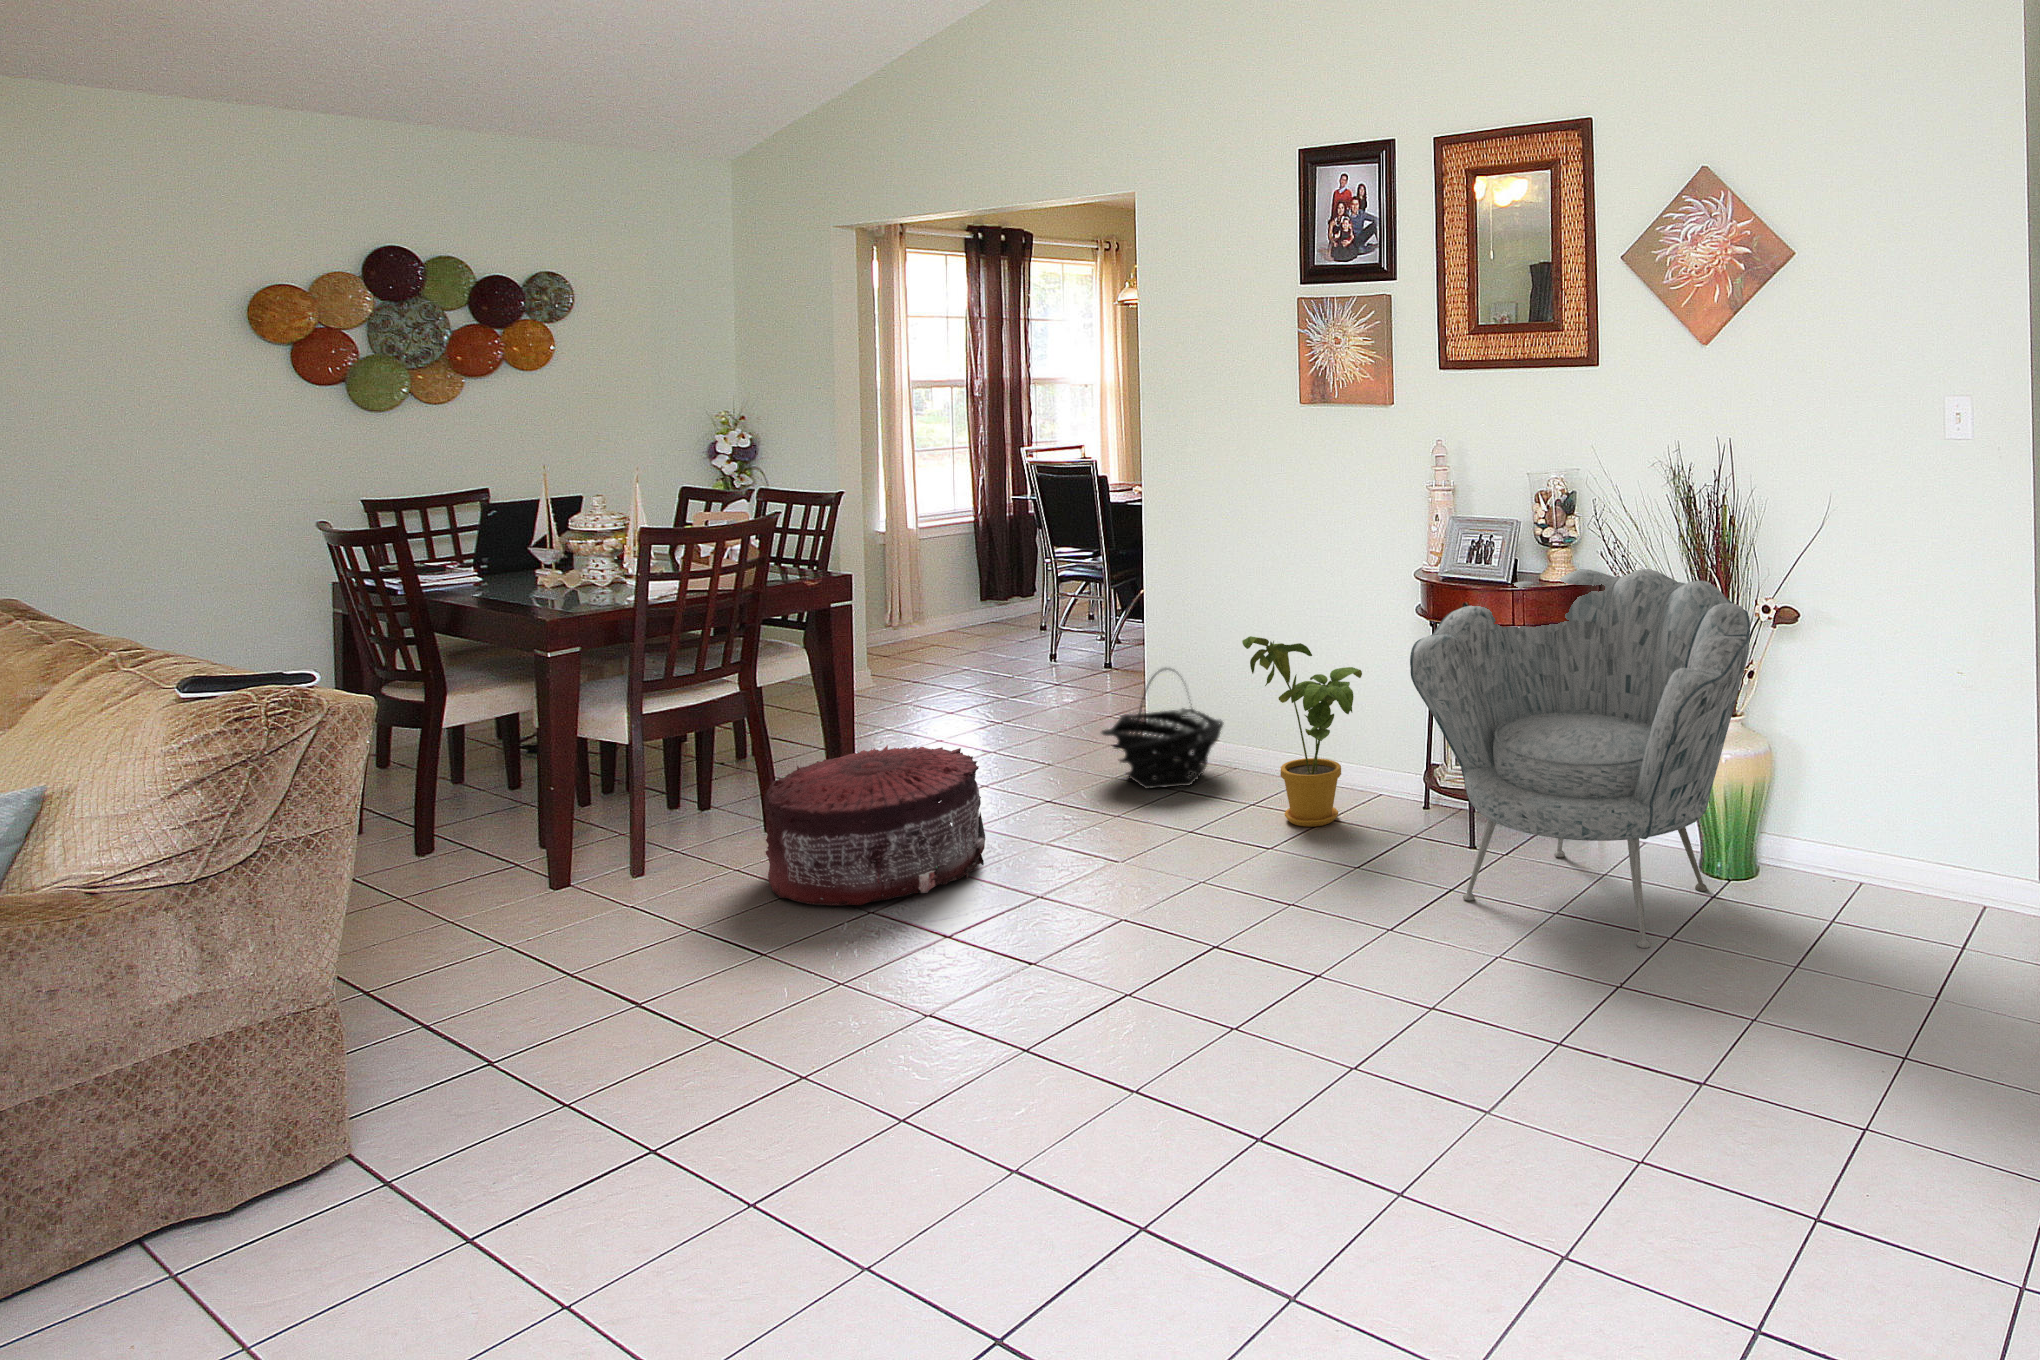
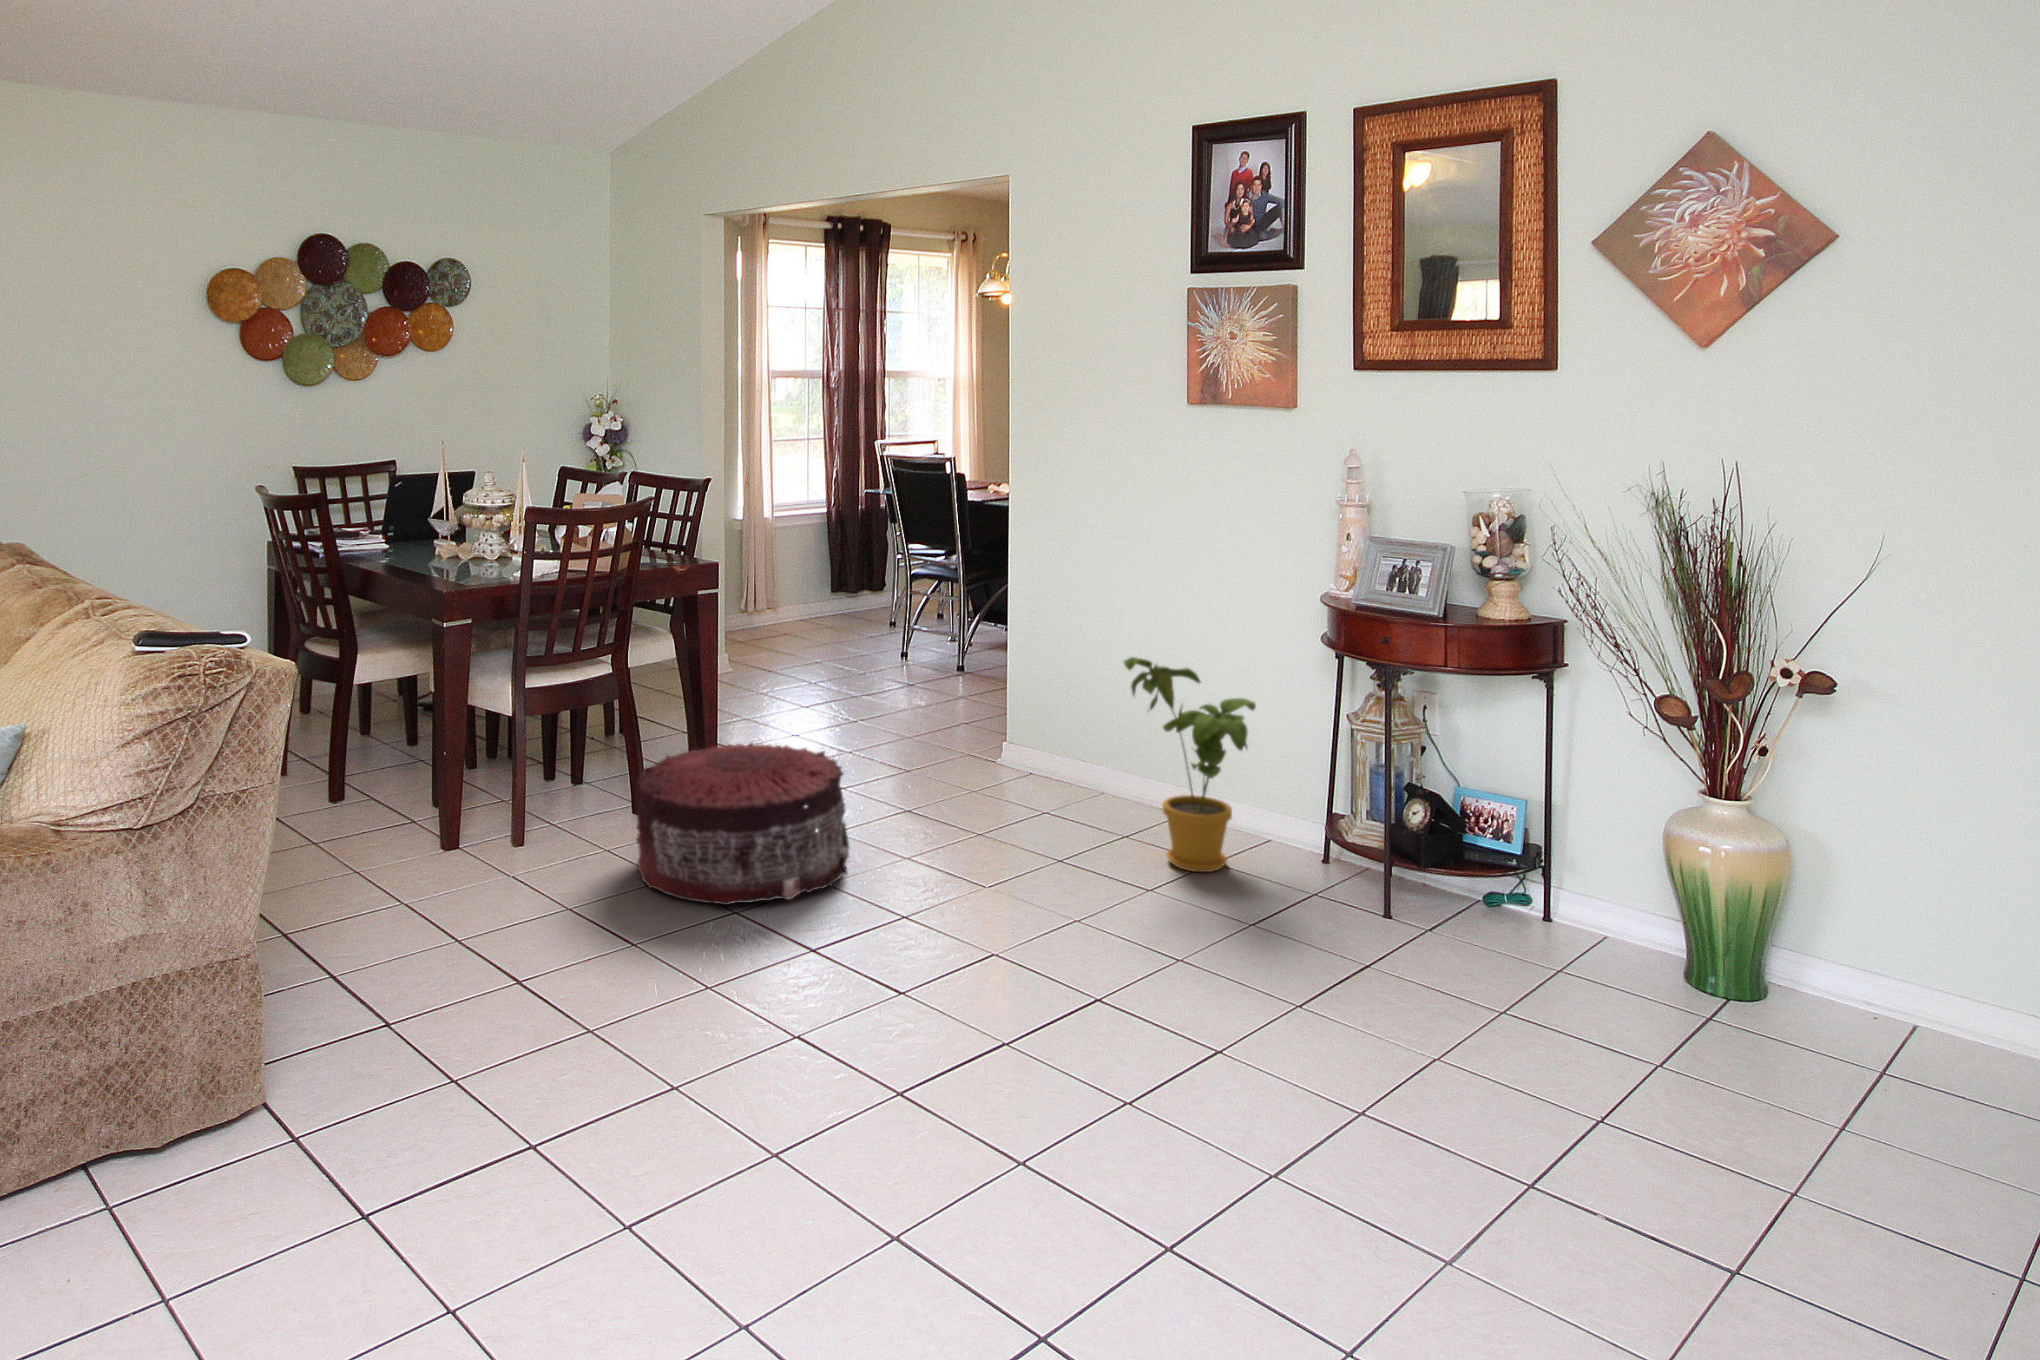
armchair: present [1410,569,1750,948] -> none [1326,608,1771,1073]
basket: present [1102,668,1223,789] -> none [964,681,1097,810]

